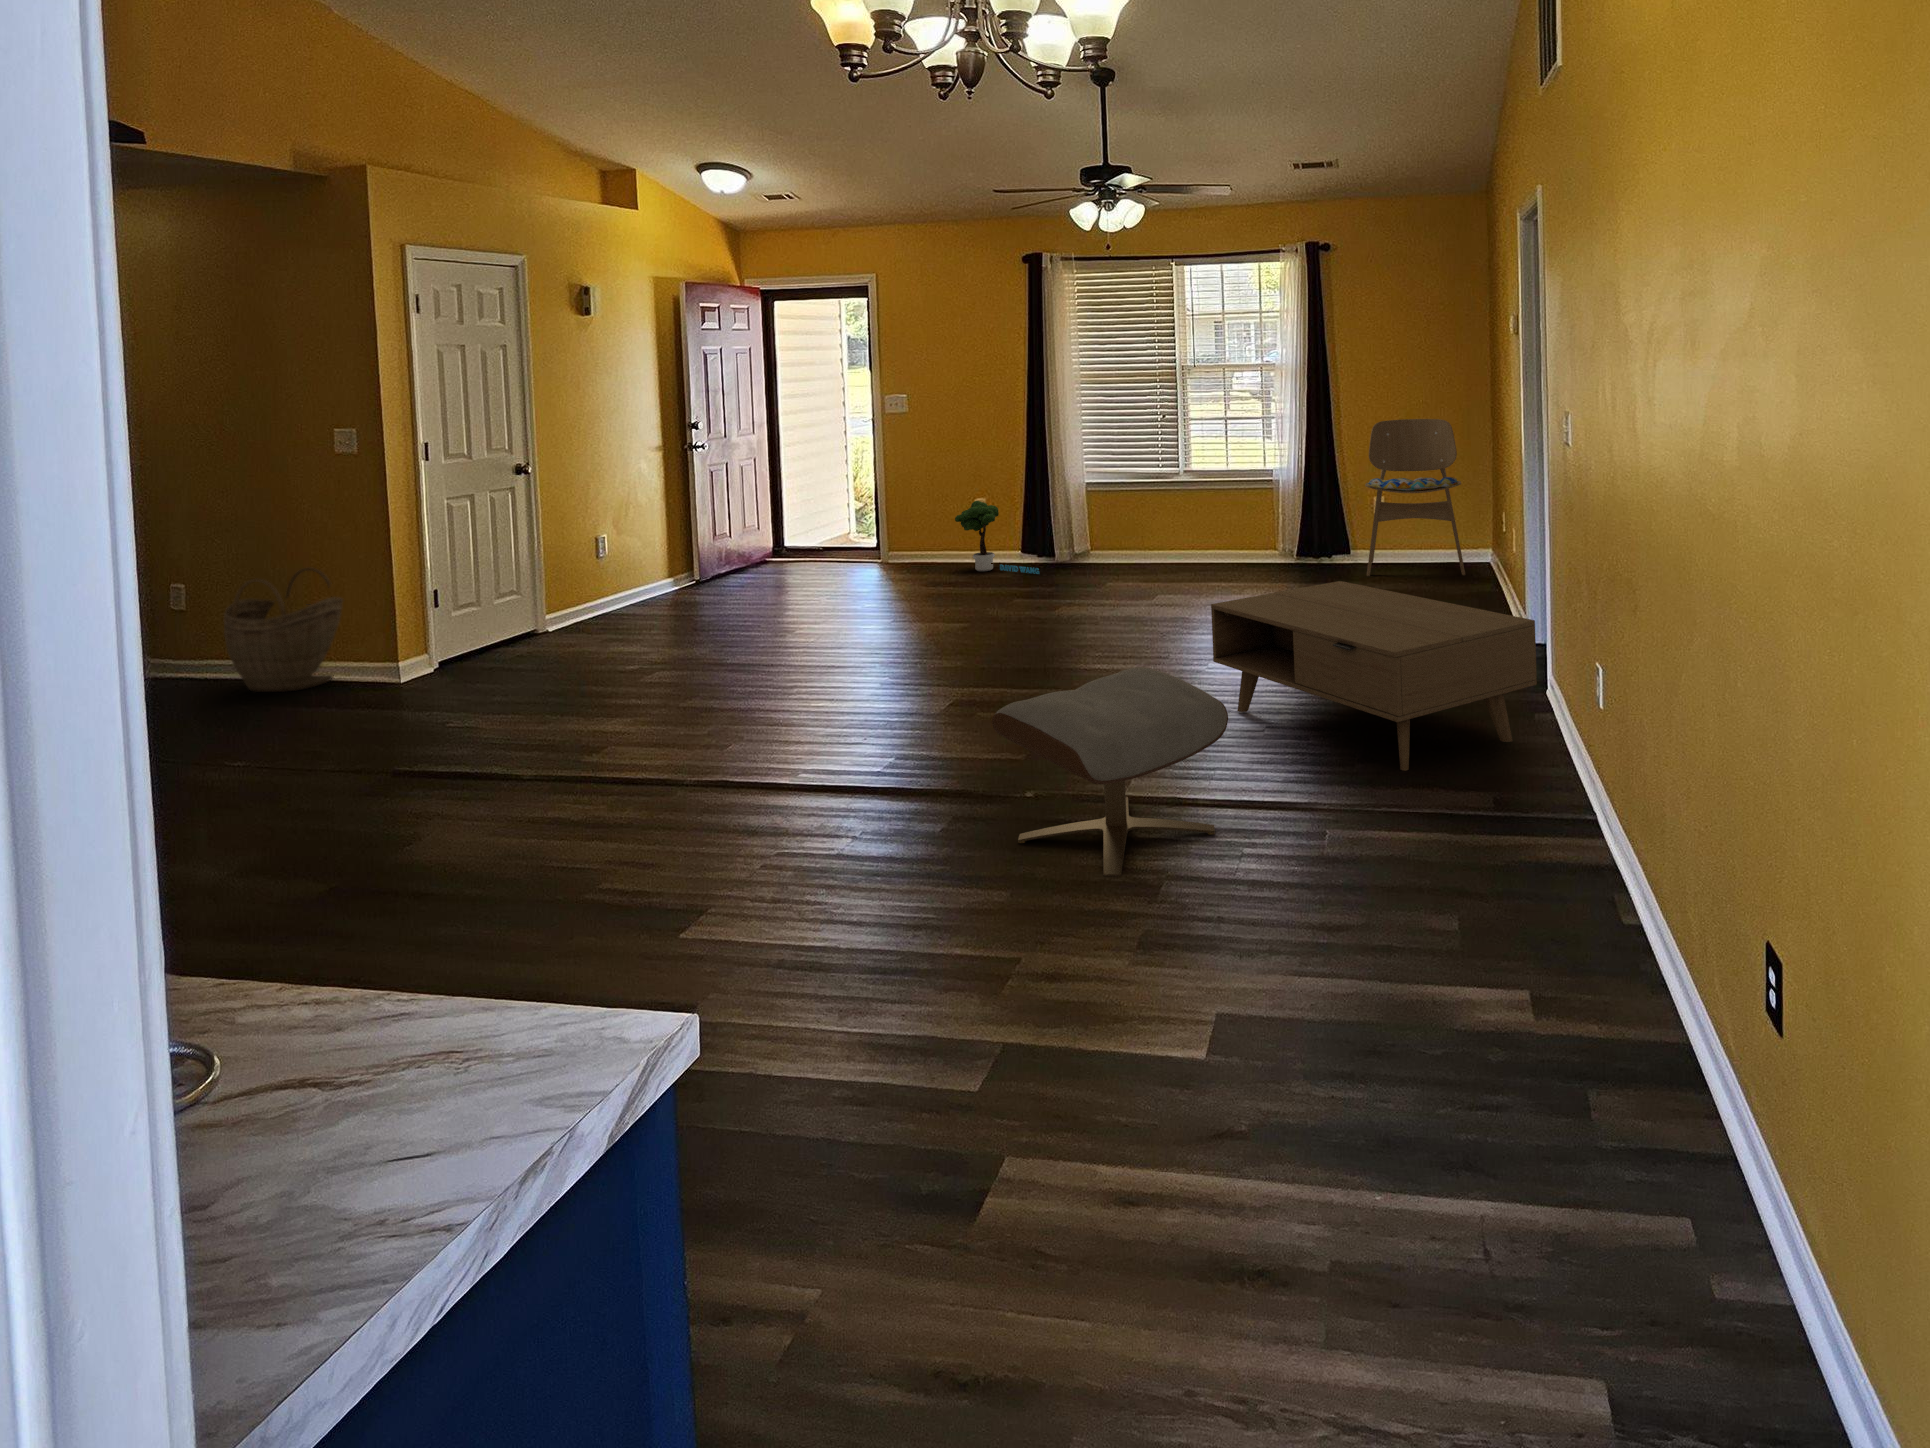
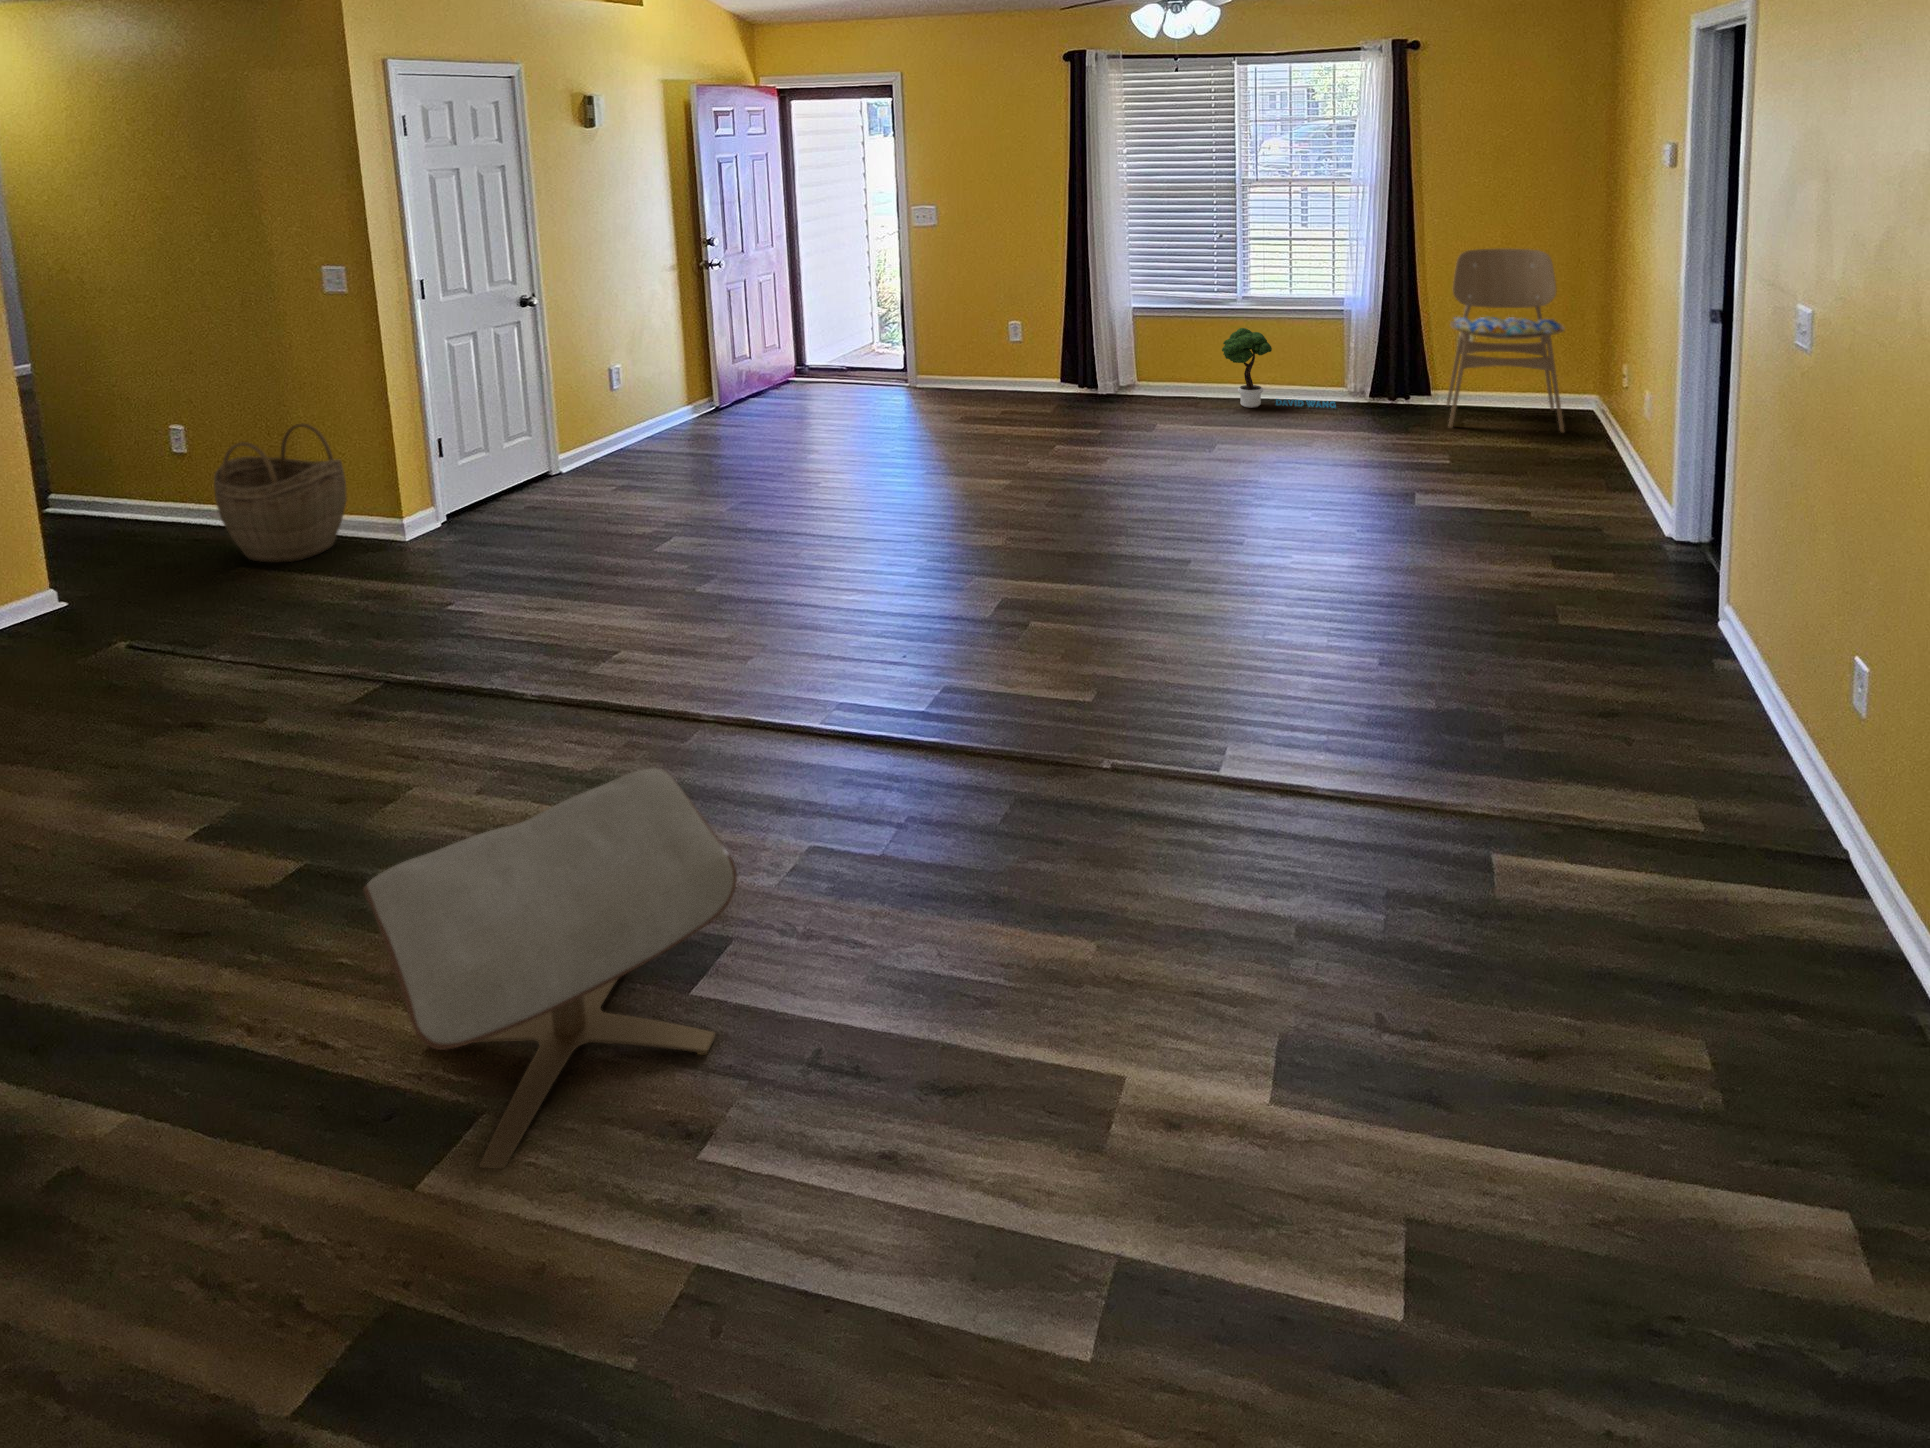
potted tree: present [955,501,1039,574] -> present [1222,328,1336,408]
coffee table: present [1211,581,1537,771] -> none [1337,510,1792,829]
ottoman: present [992,667,1228,876] -> present [363,768,737,1169]

